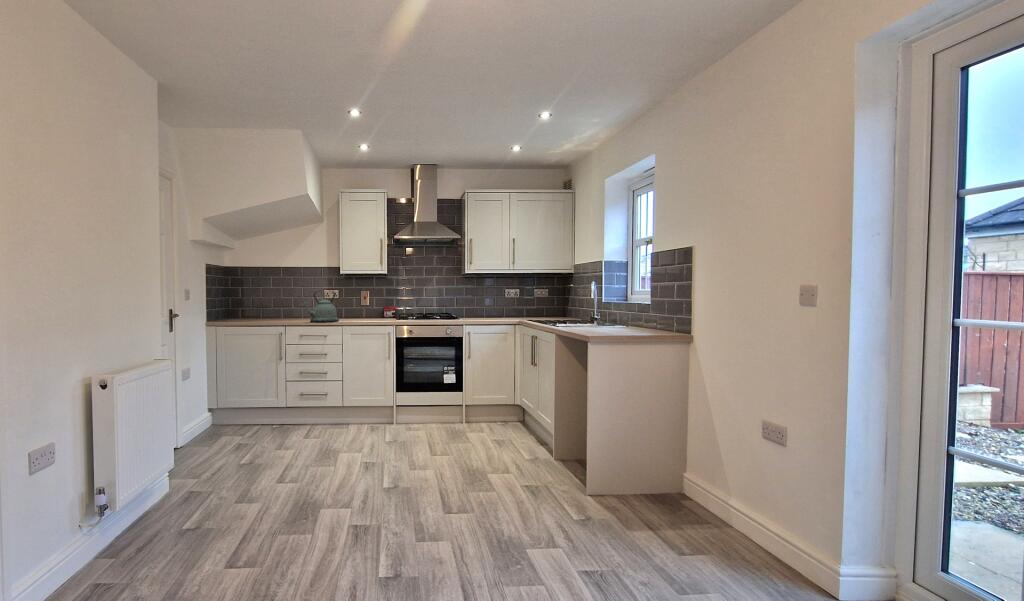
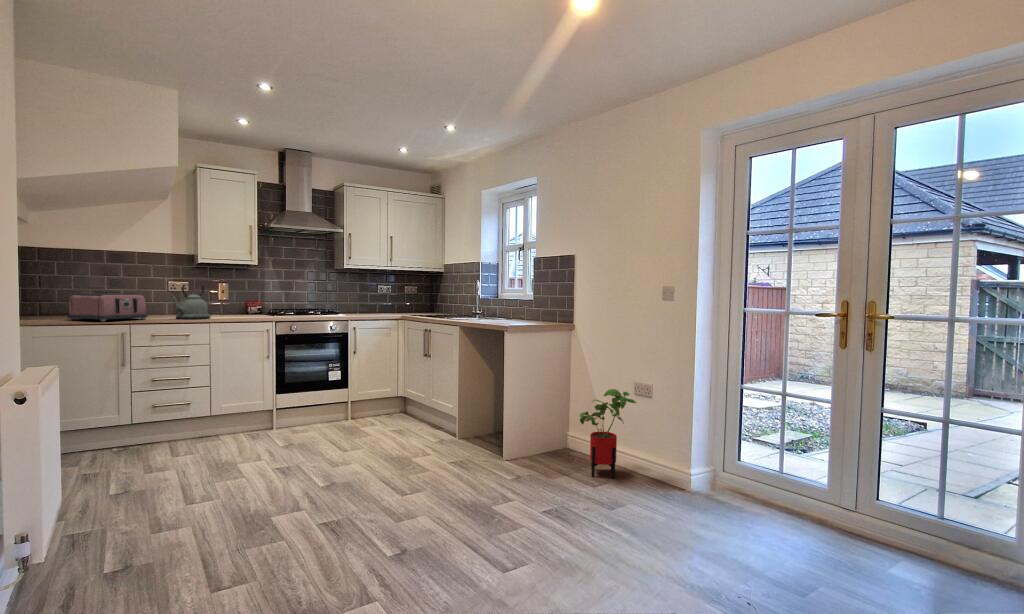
toaster: none [231,300,288,324] -> present [68,293,147,321]
house plant: none [671,428,755,551] -> present [580,389,637,478]

